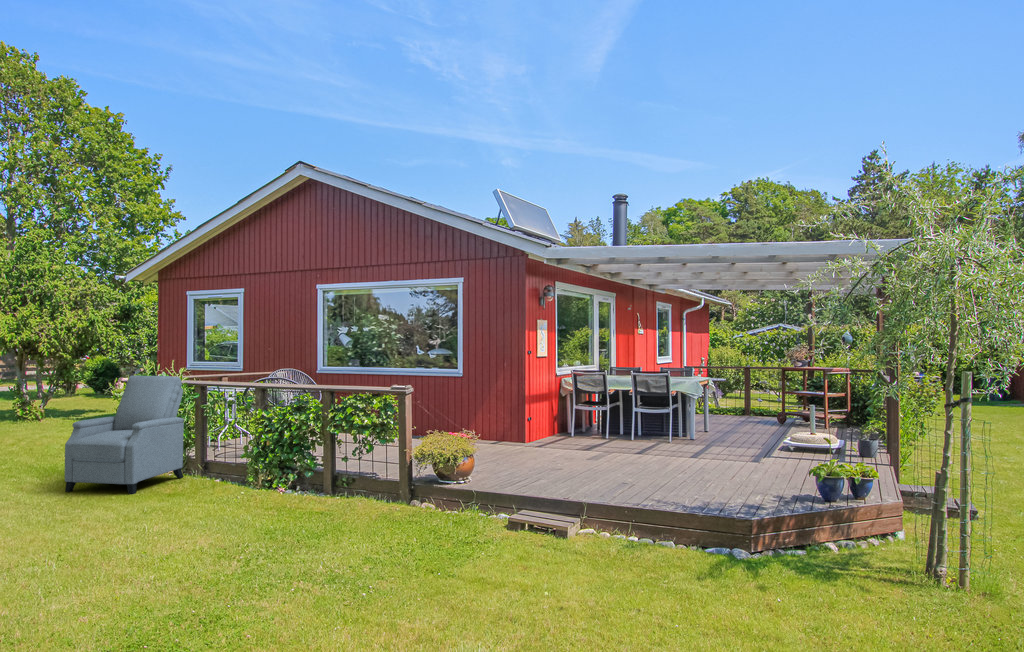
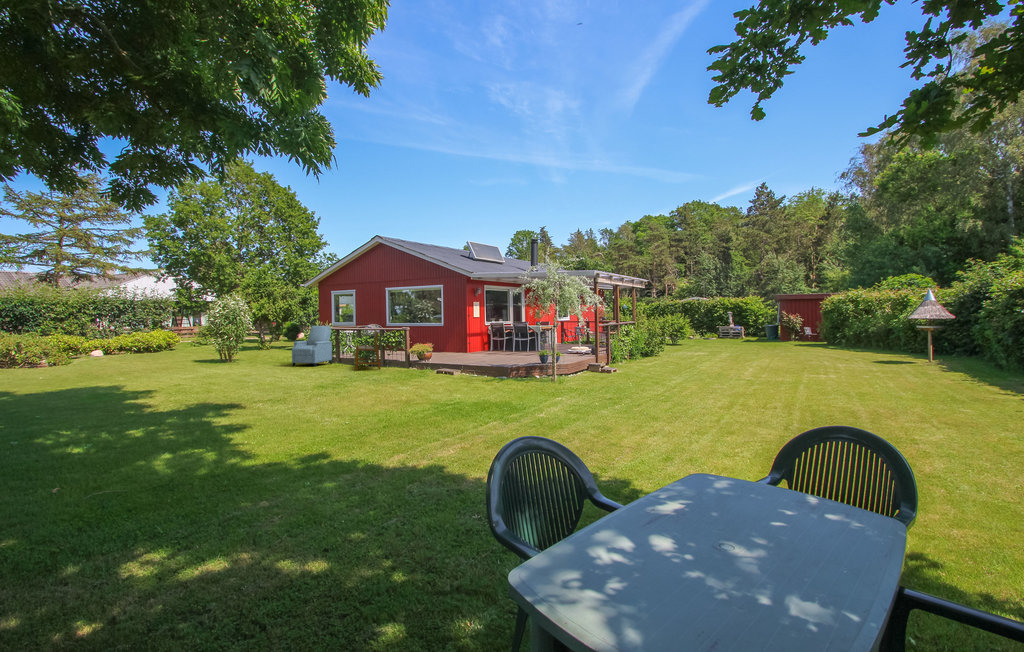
bench: none [249,390,329,517] -> present [355,330,381,370]

